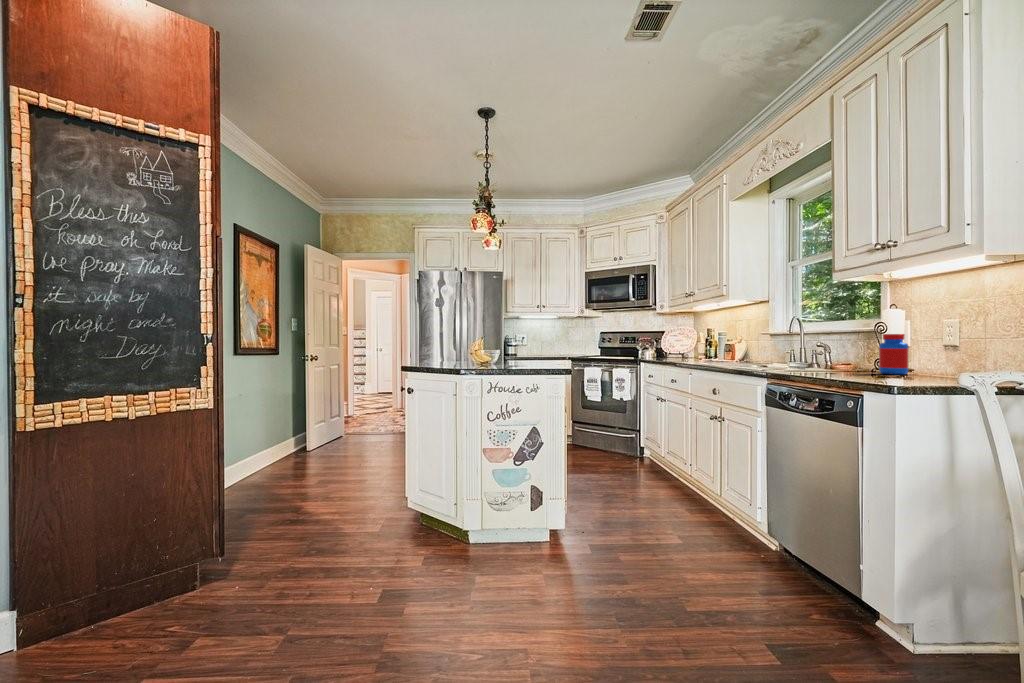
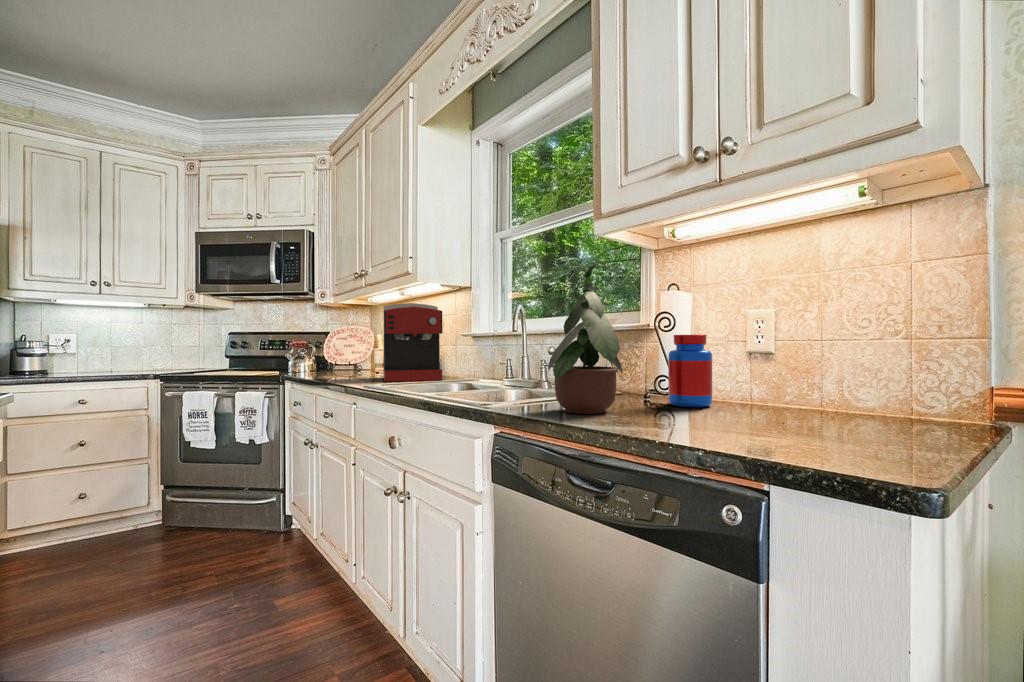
potted plant: none [794,298,846,374] -> present [548,265,622,414]
coffee maker: none [707,313,747,363] -> present [383,303,442,381]

